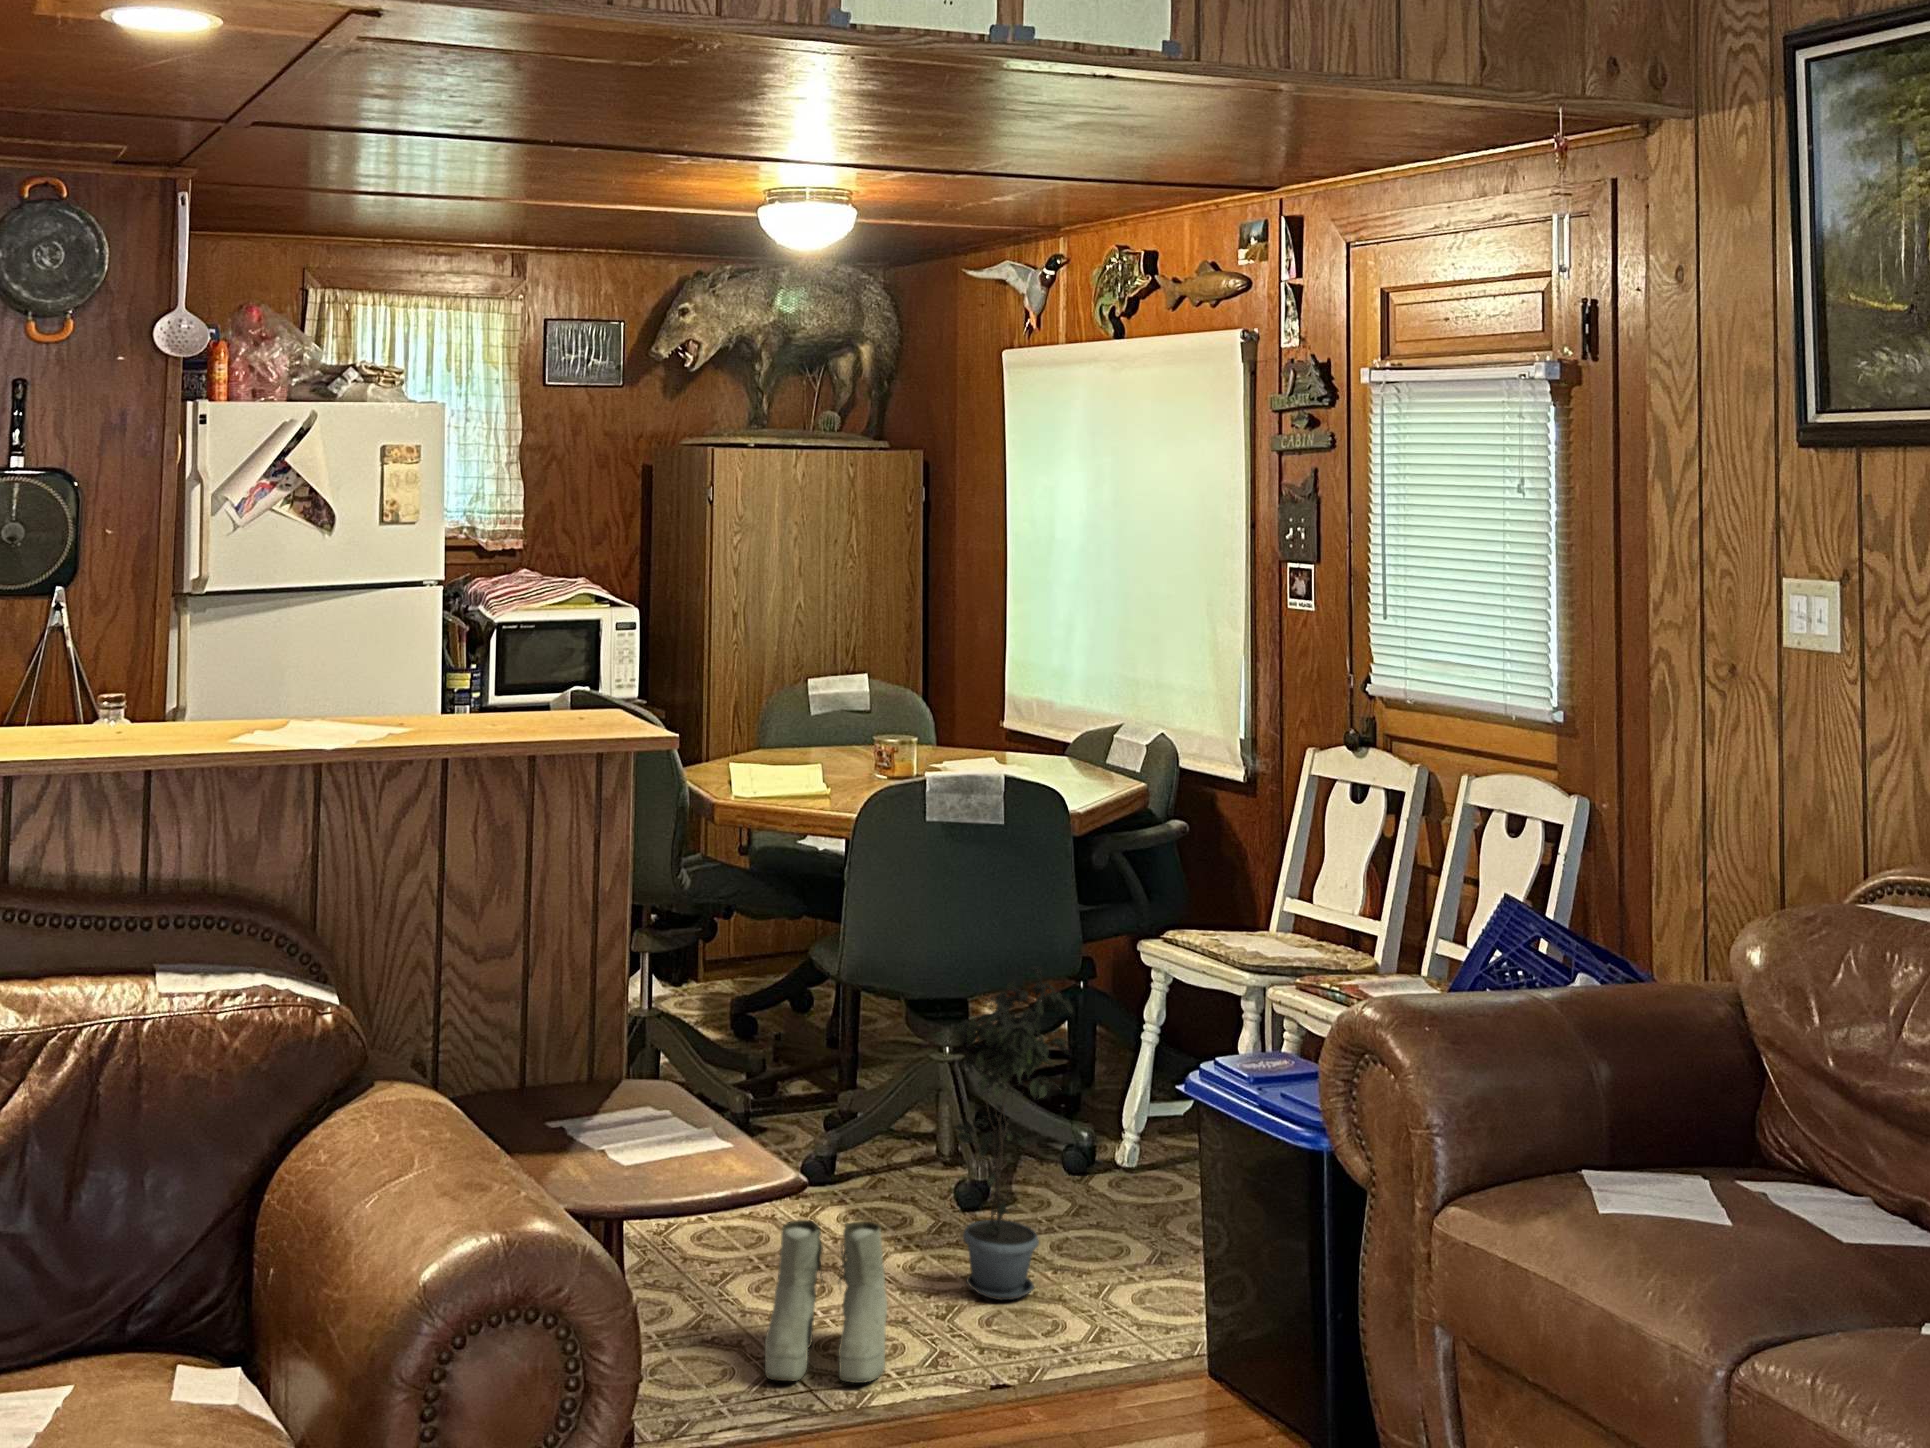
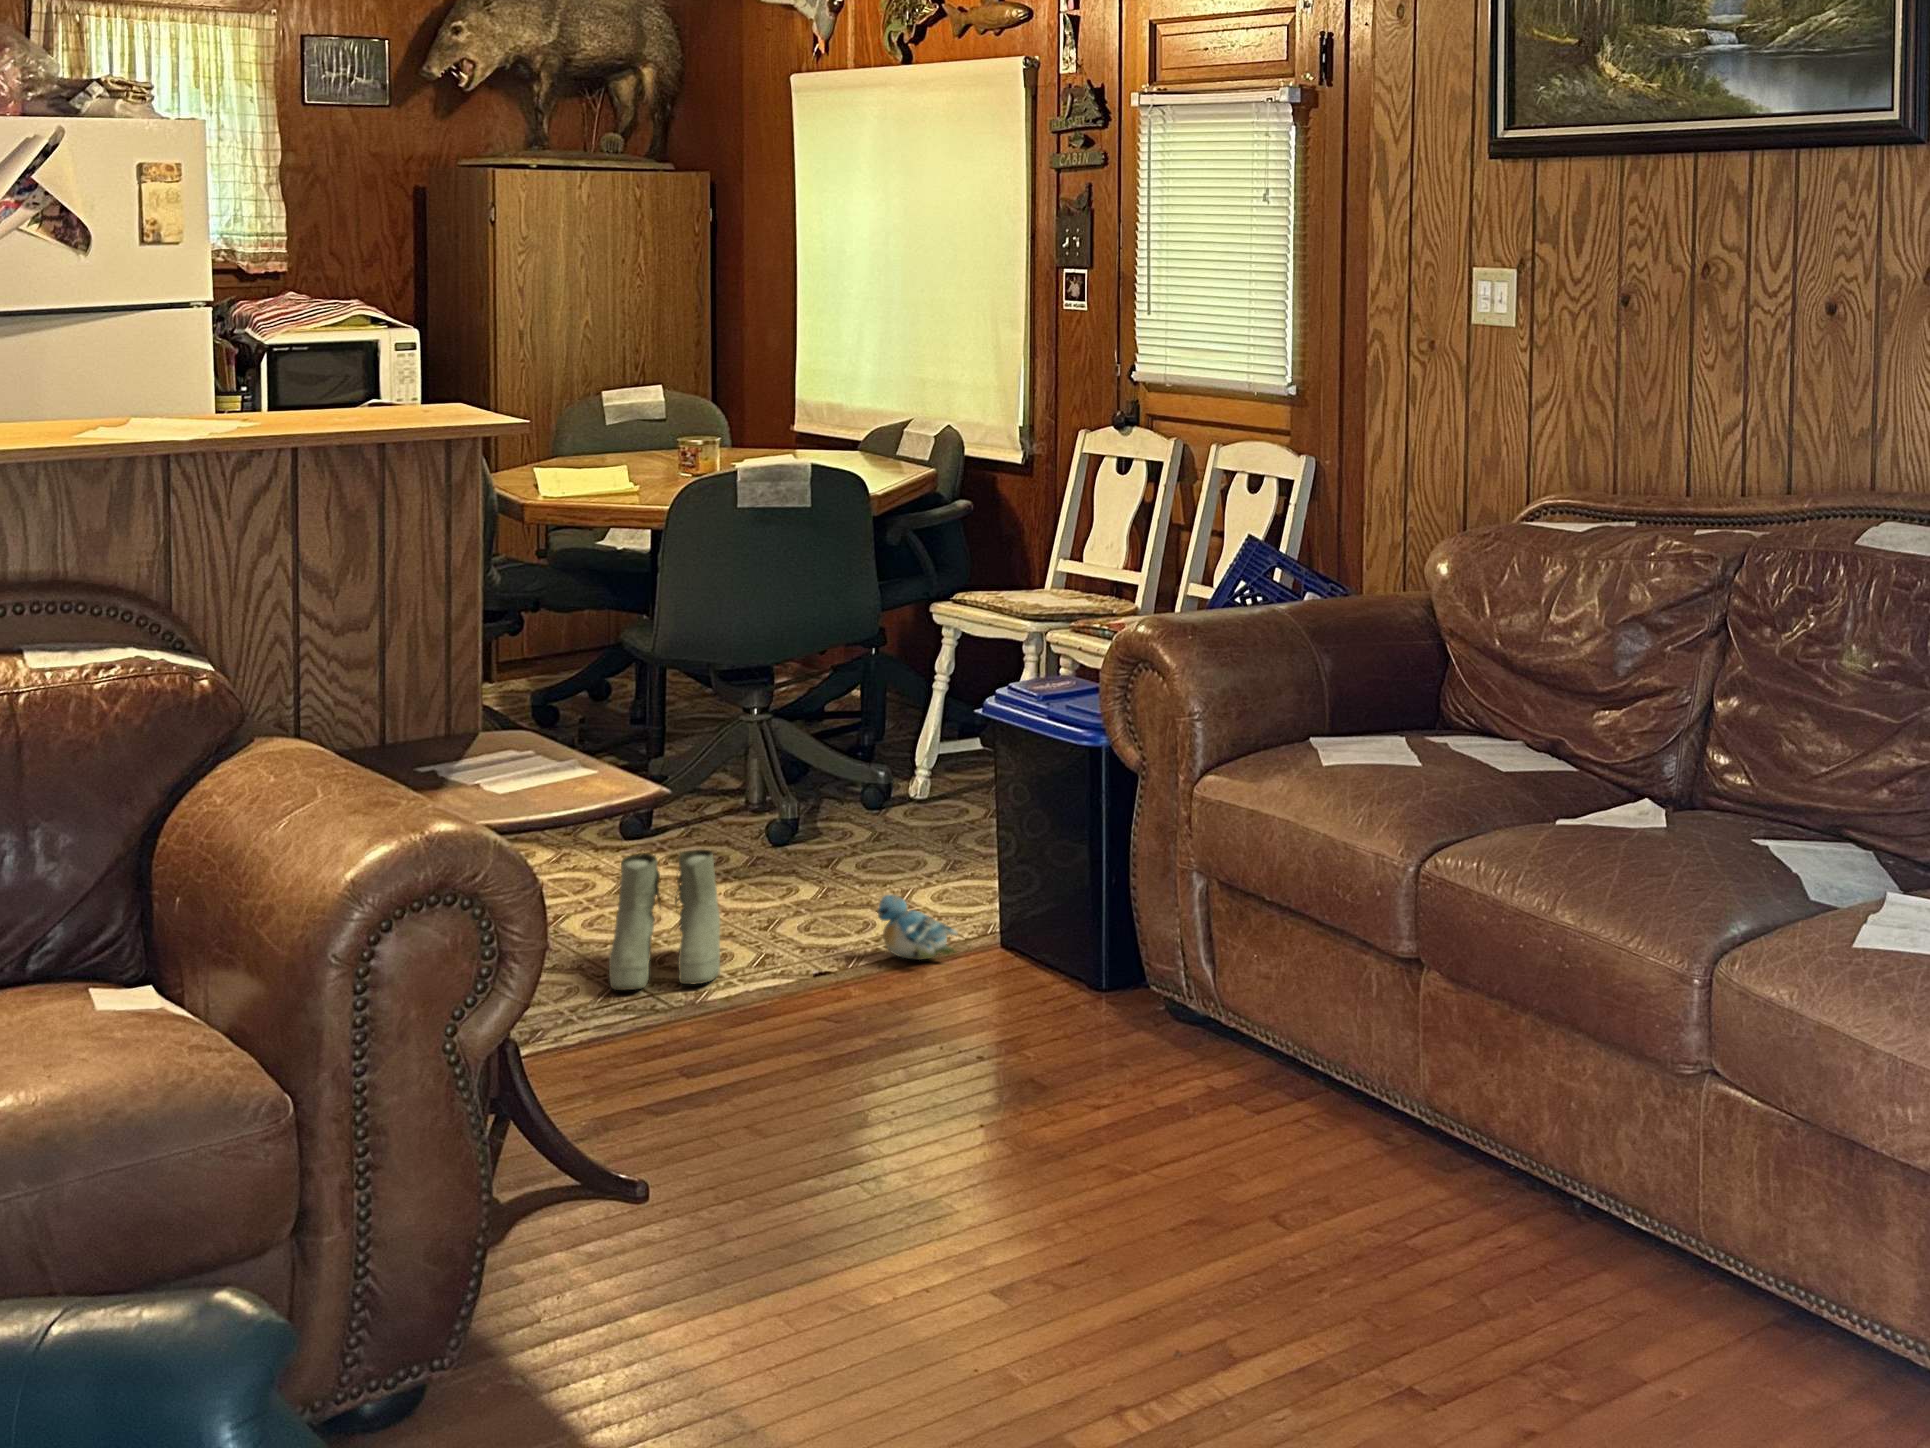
potted plant: present [946,967,1073,1300] -> none [757,621,884,910]
plush toy: none [1061,1298,1155,1382] -> present [877,895,957,960]

